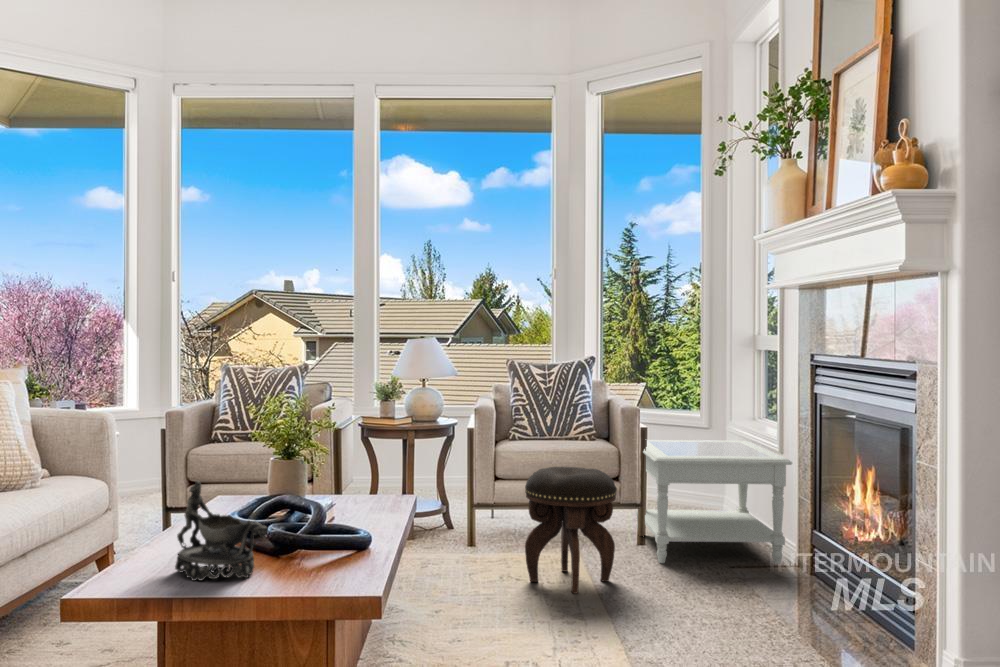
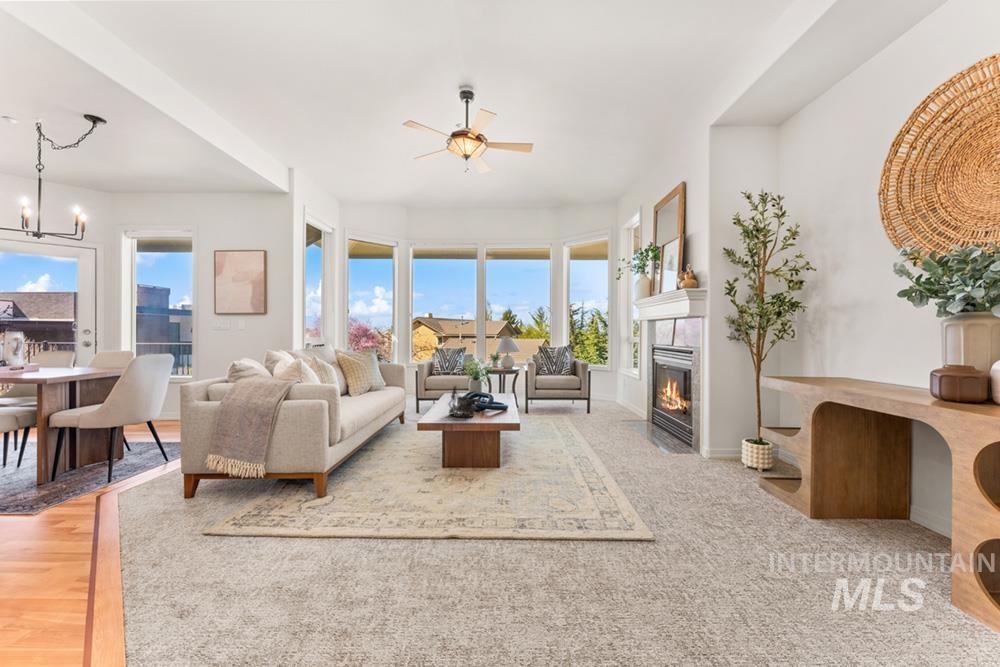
side table: present [635,440,792,564] -> none [584,375,646,421]
footstool: present [525,467,617,594] -> none [550,384,583,429]

